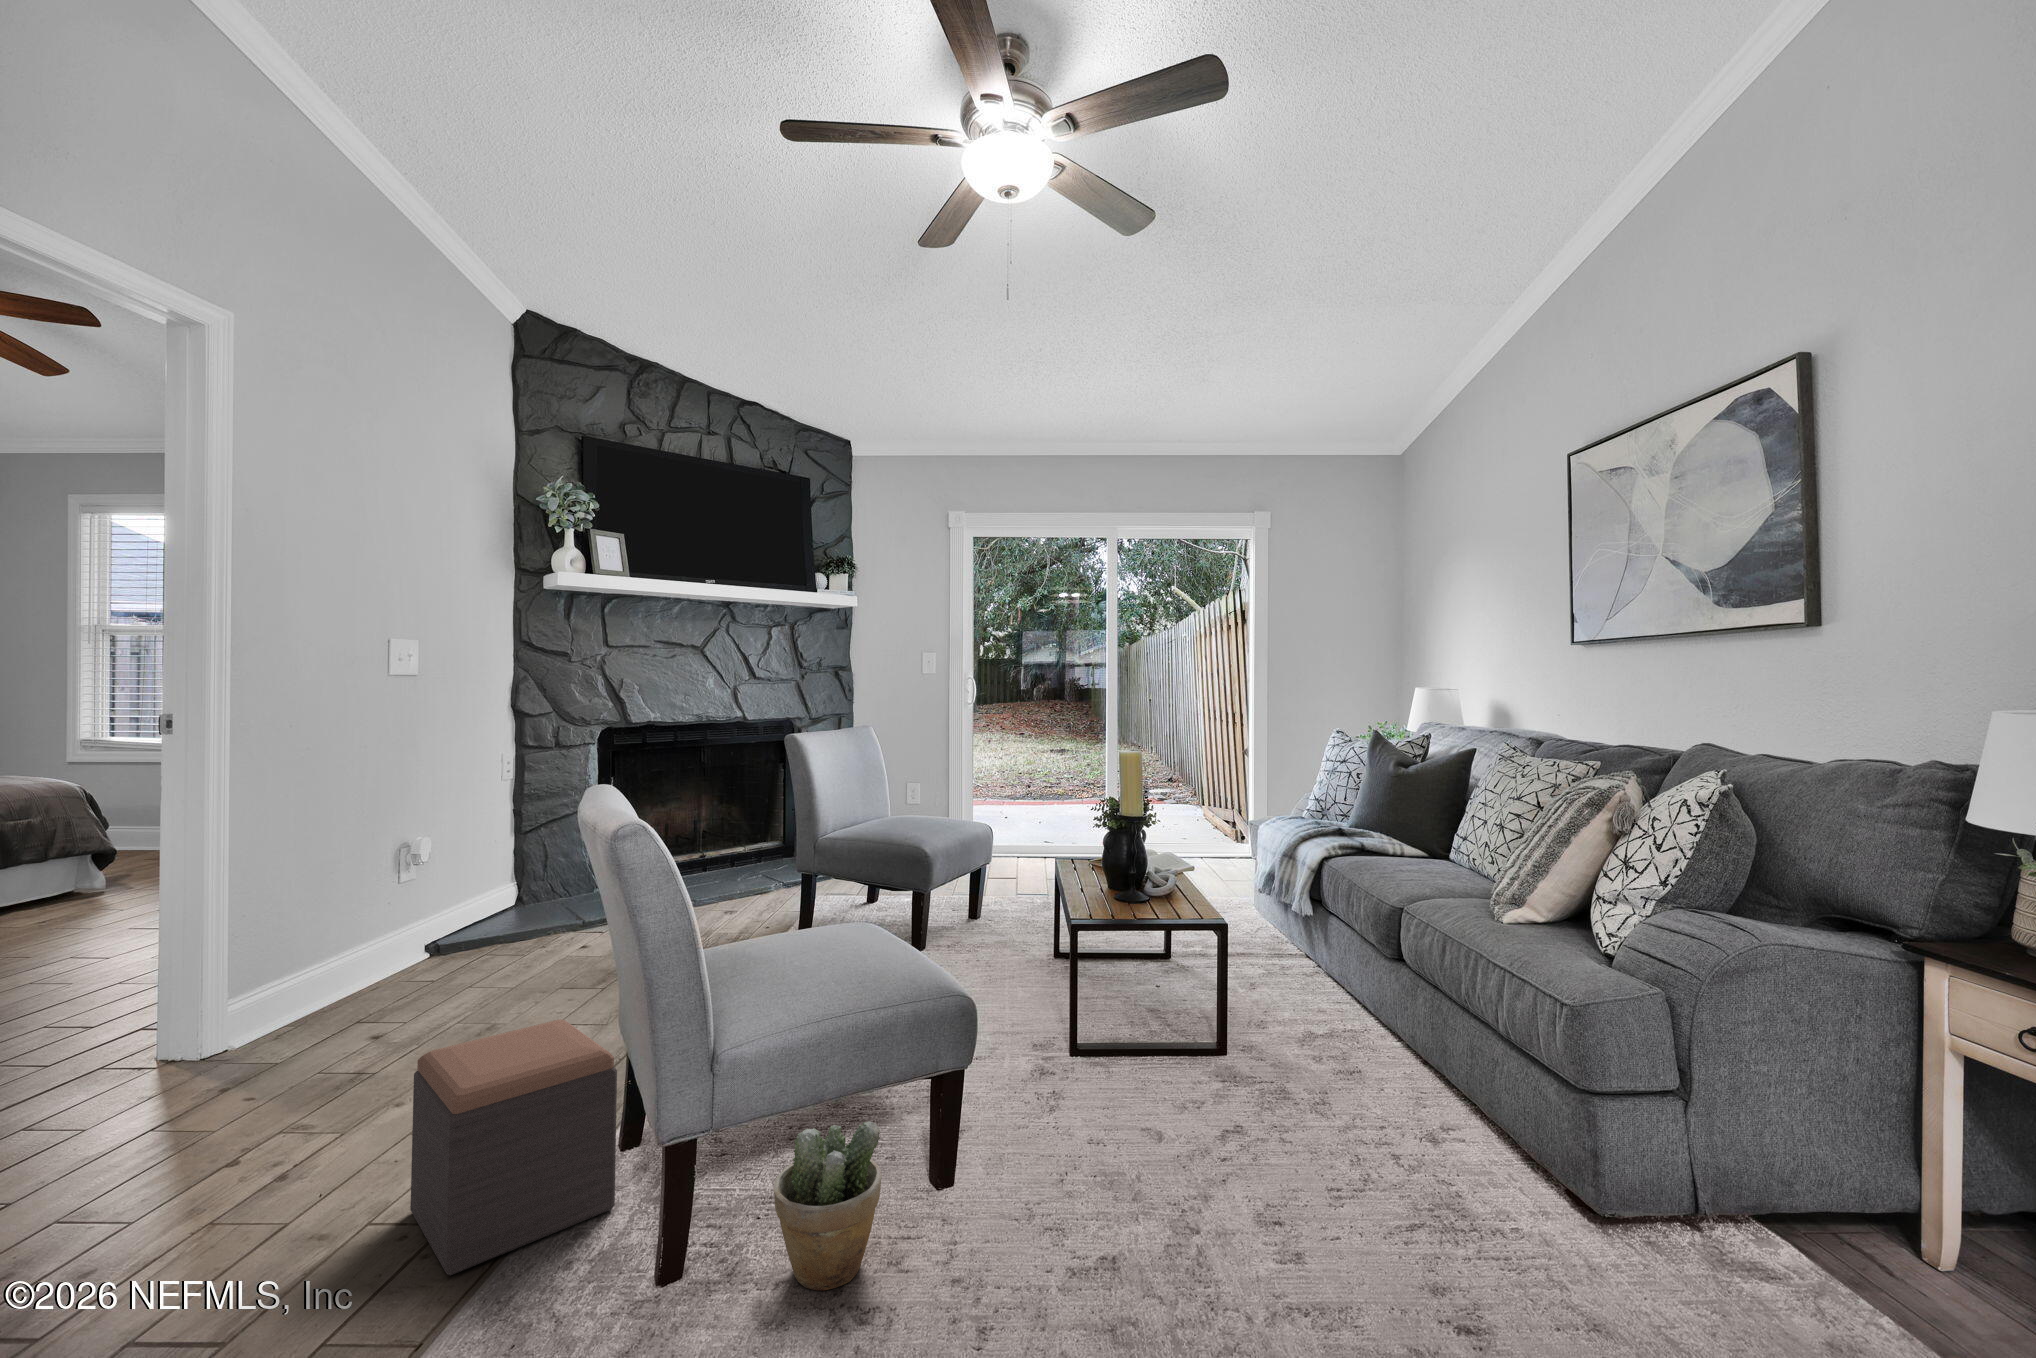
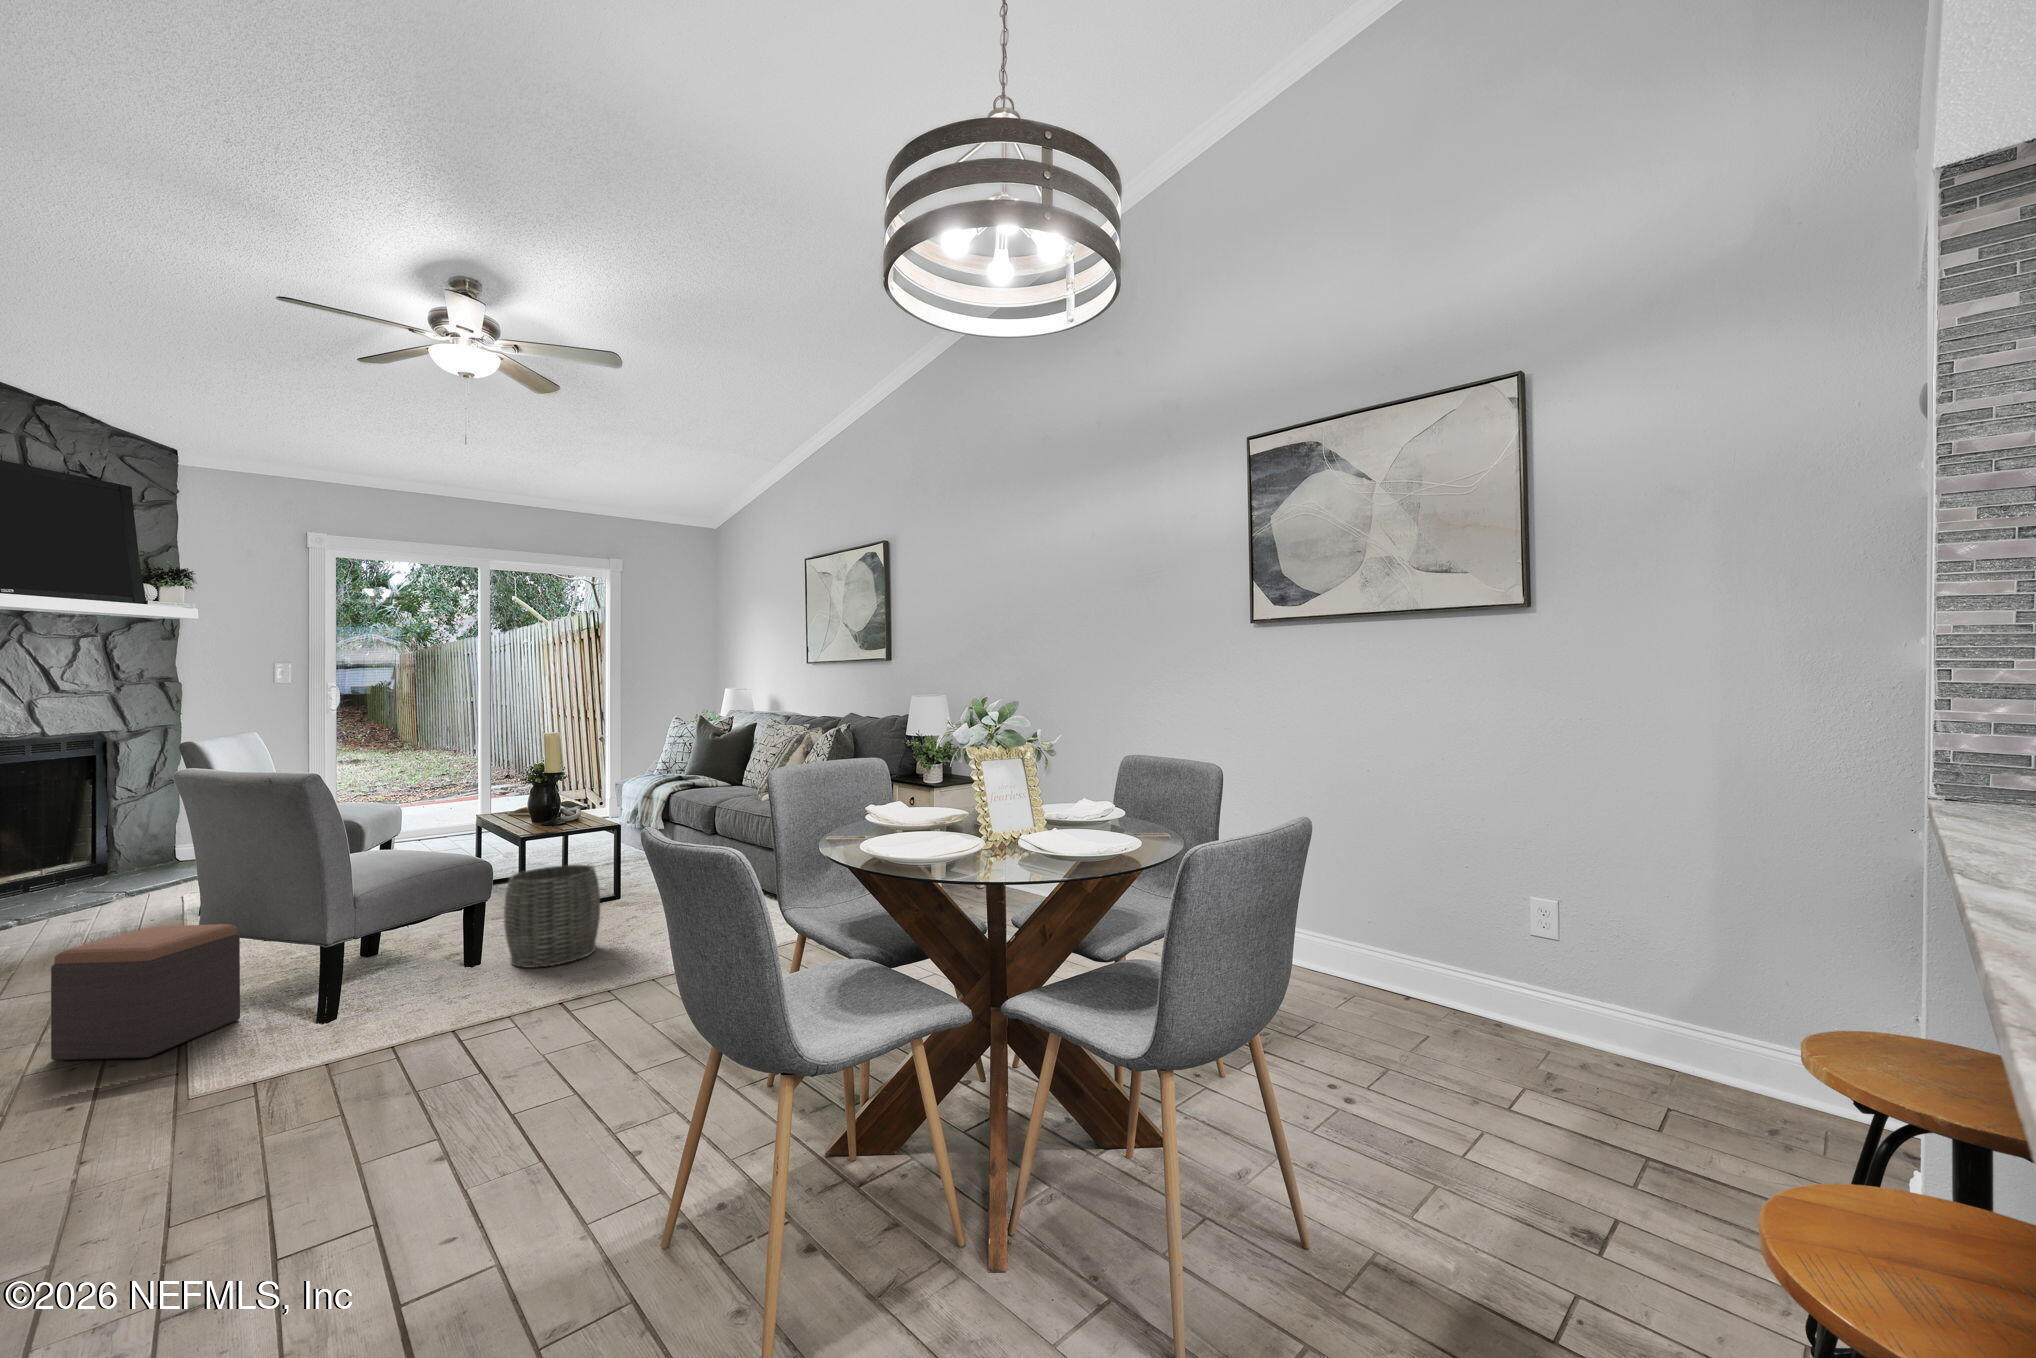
woven basket: none [982,1025,1153,1274] -> present [504,865,600,968]
potted plant: present [774,1121,882,1290] -> none [390,915,458,1000]

